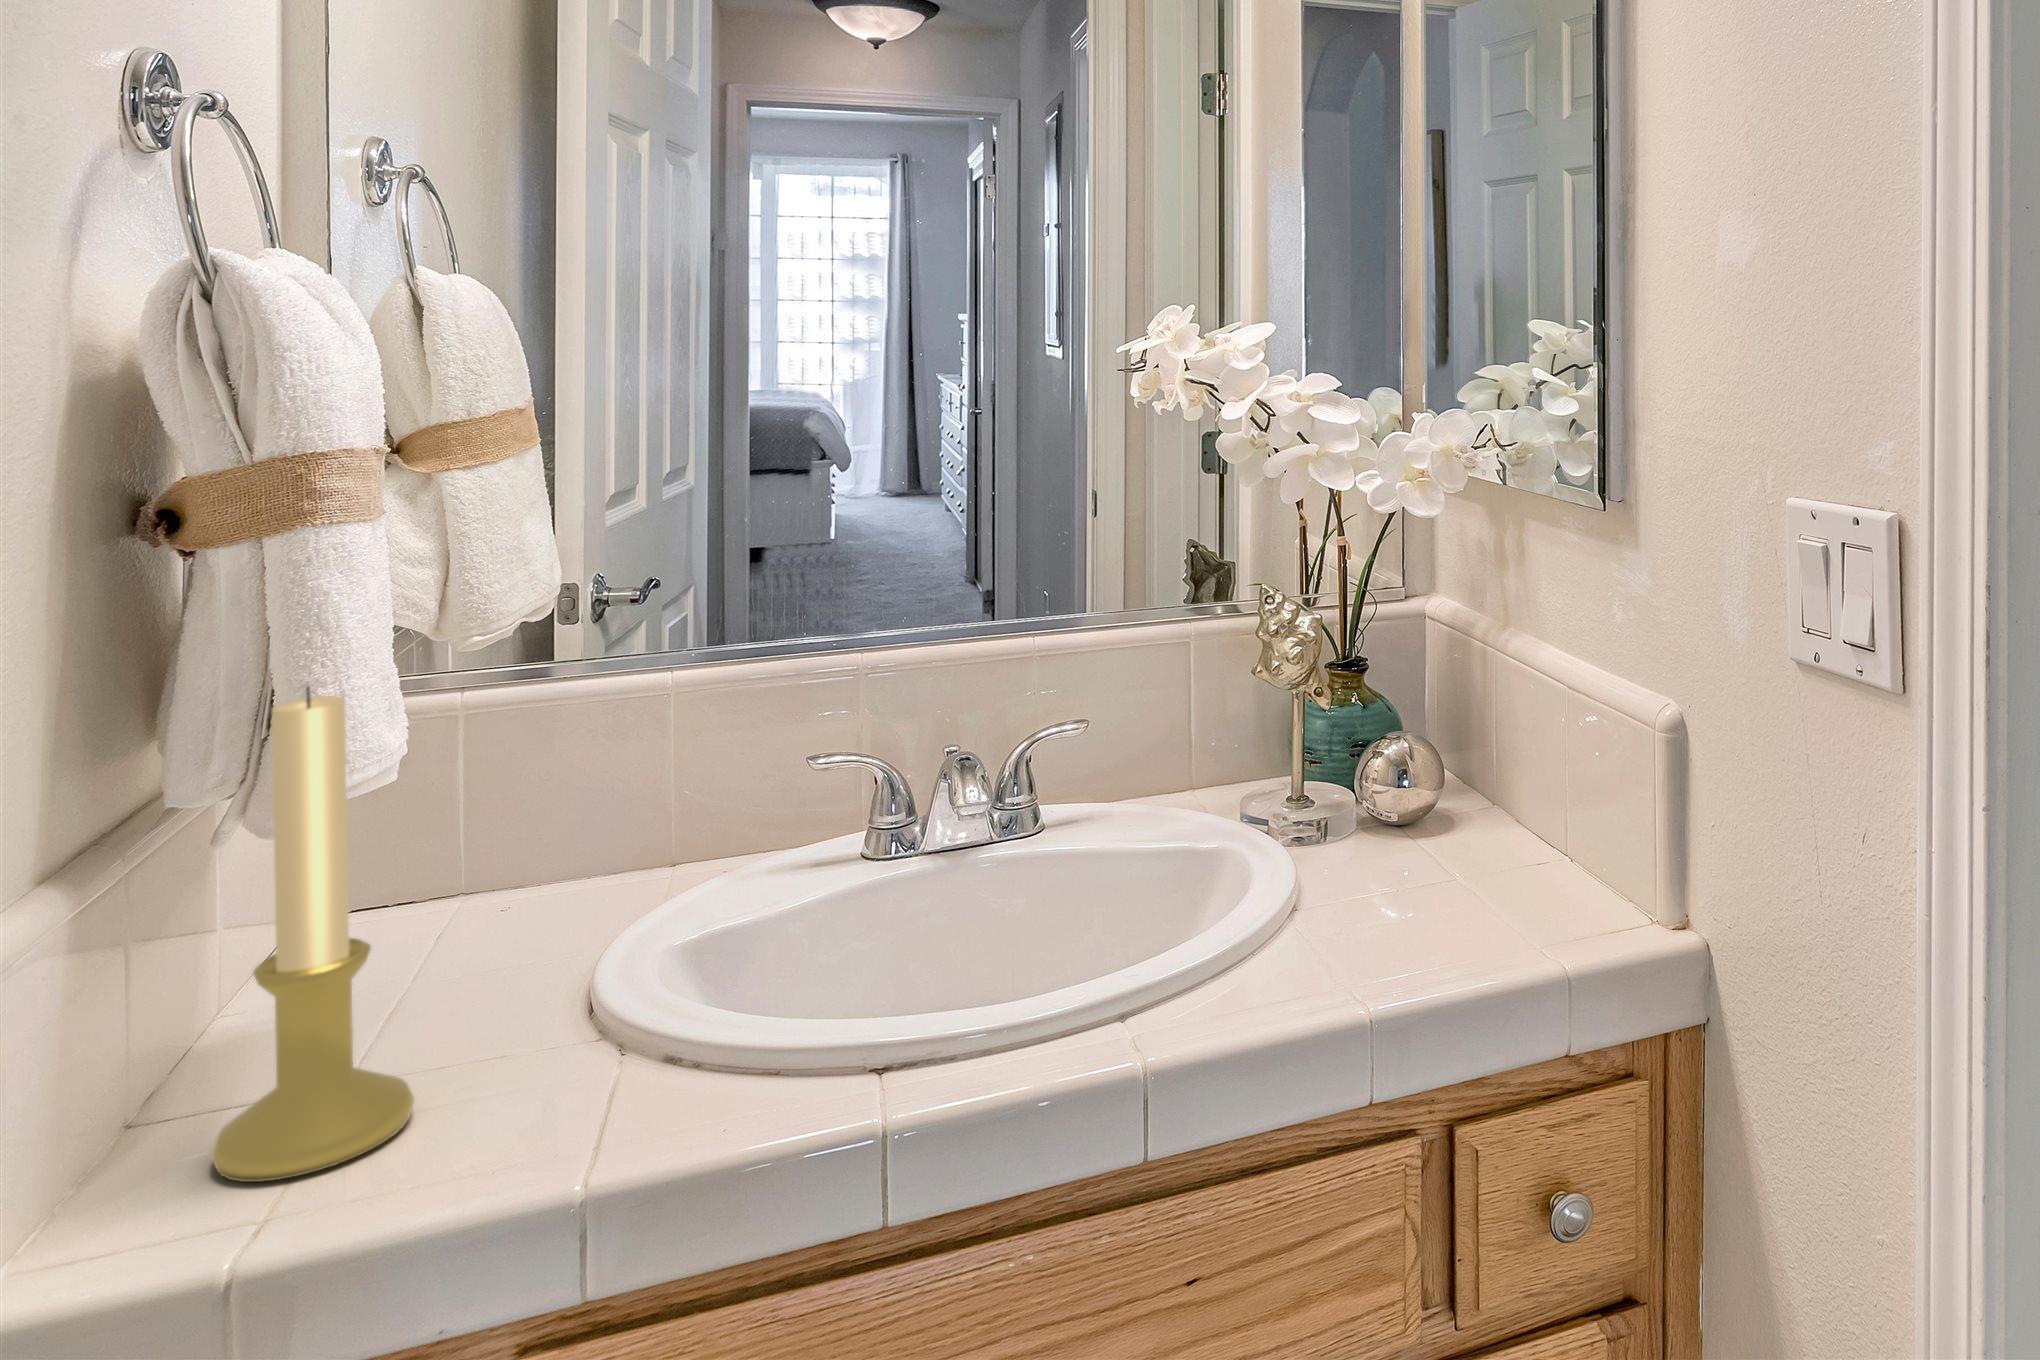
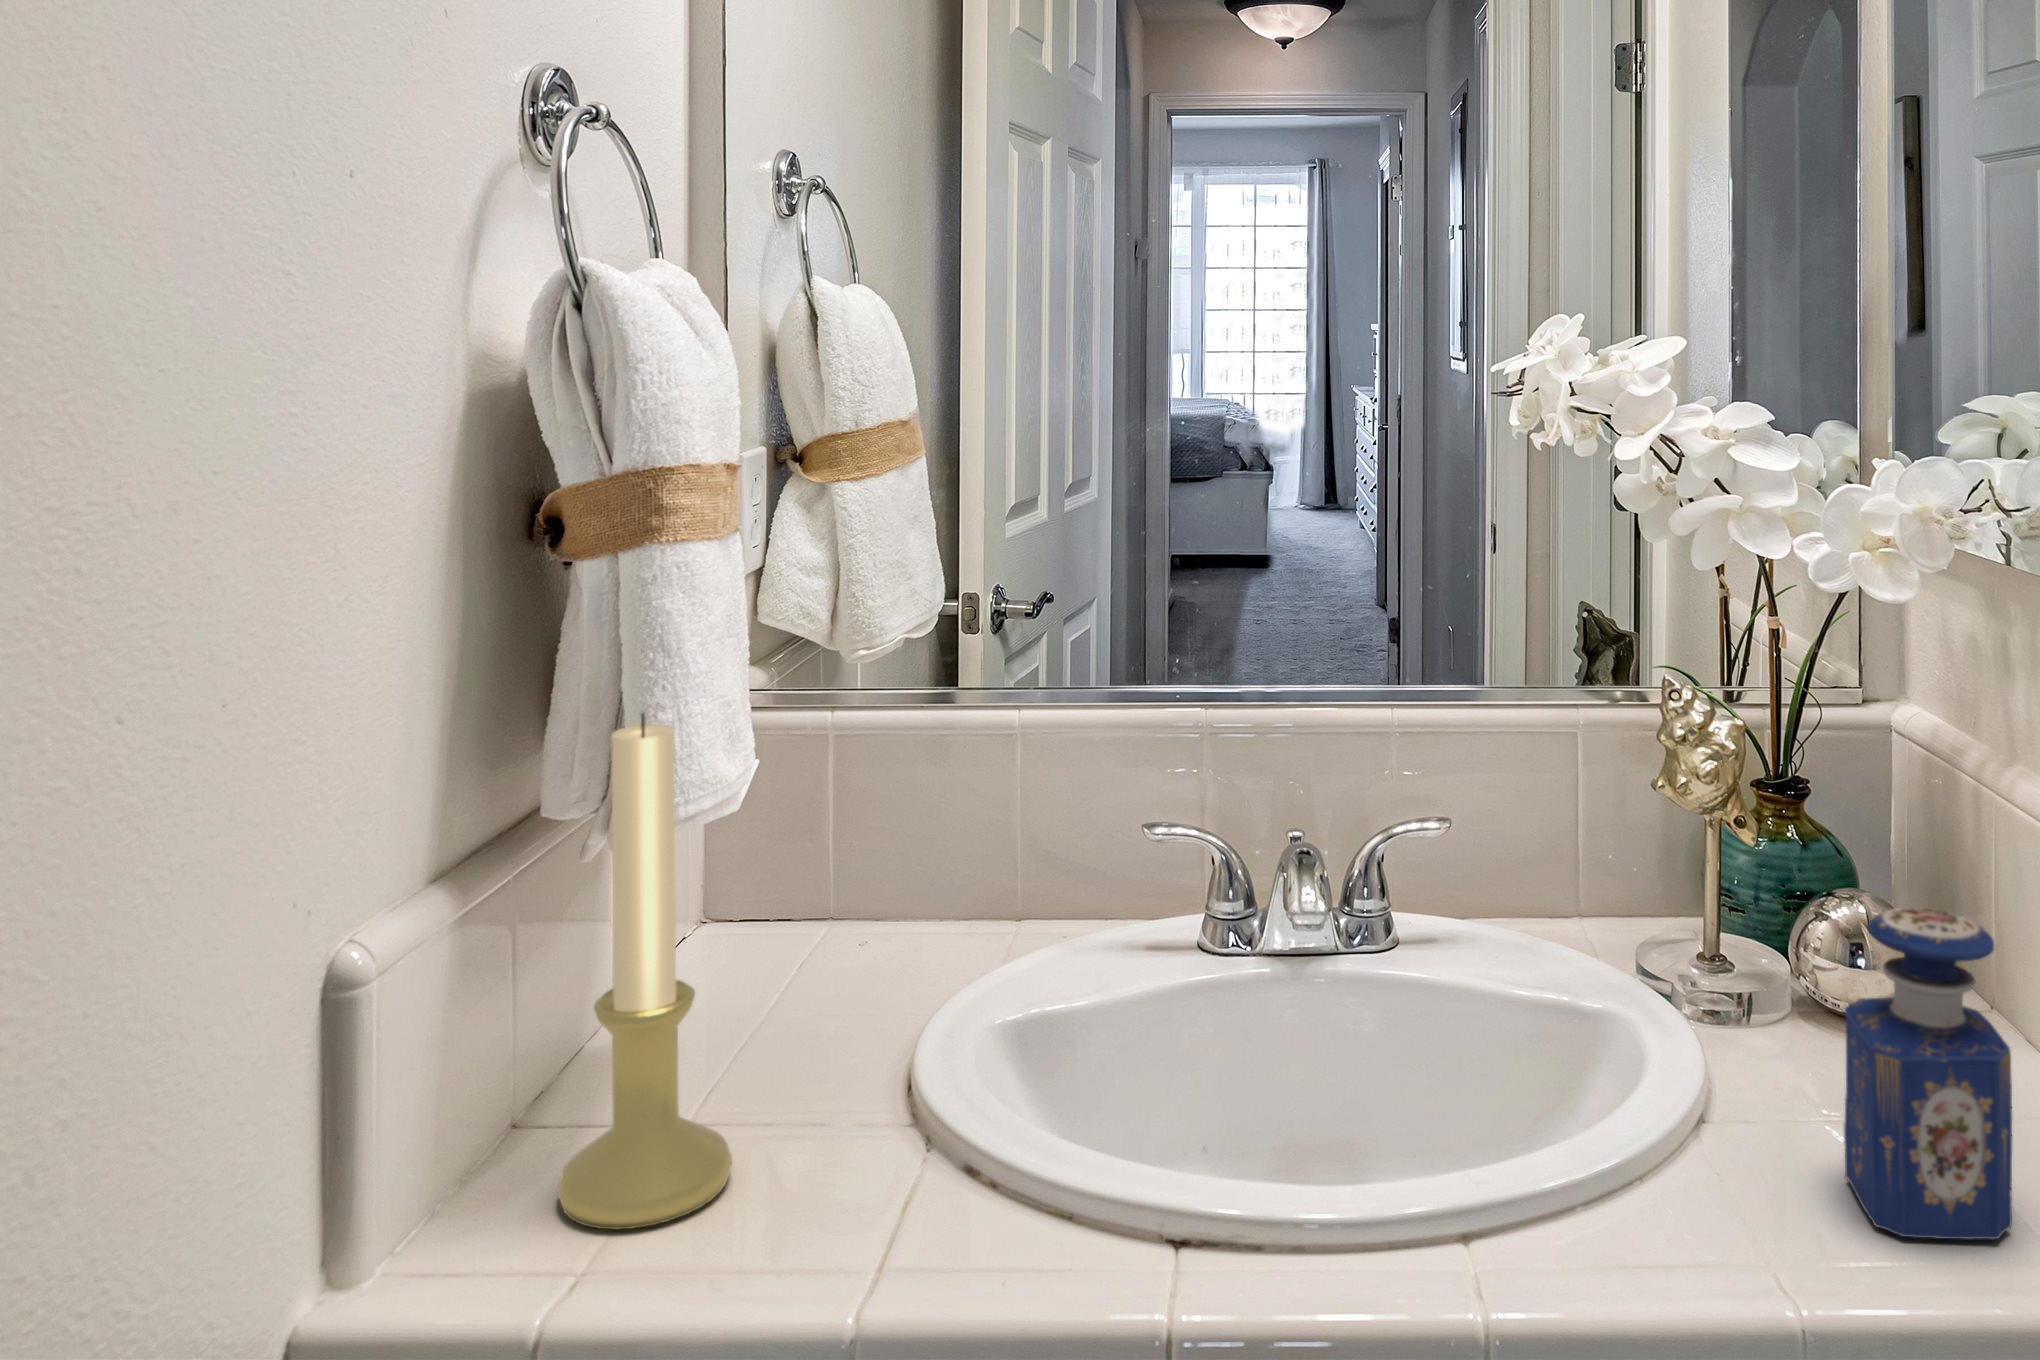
perfume bottle: none [1398,726,1509,956] -> present [1844,907,2012,1239]

